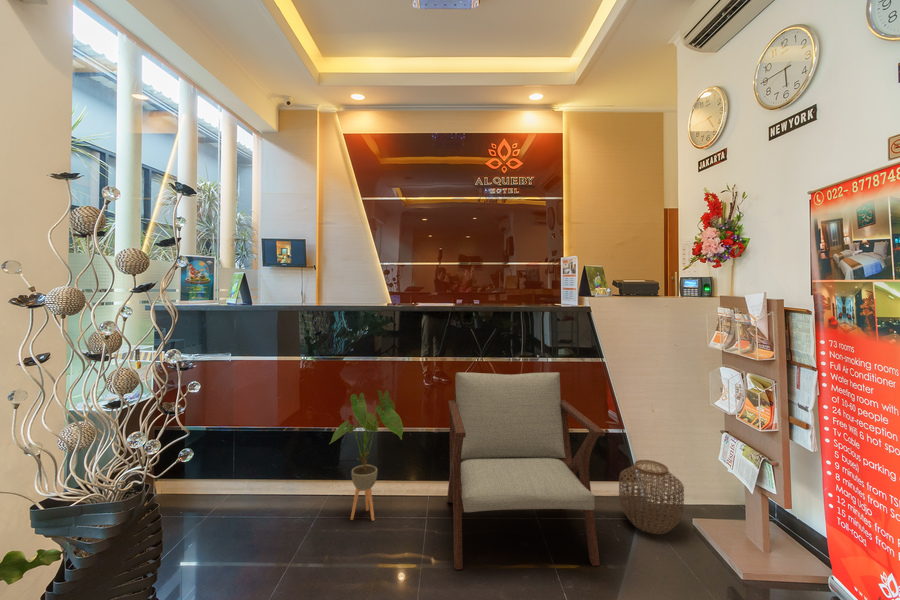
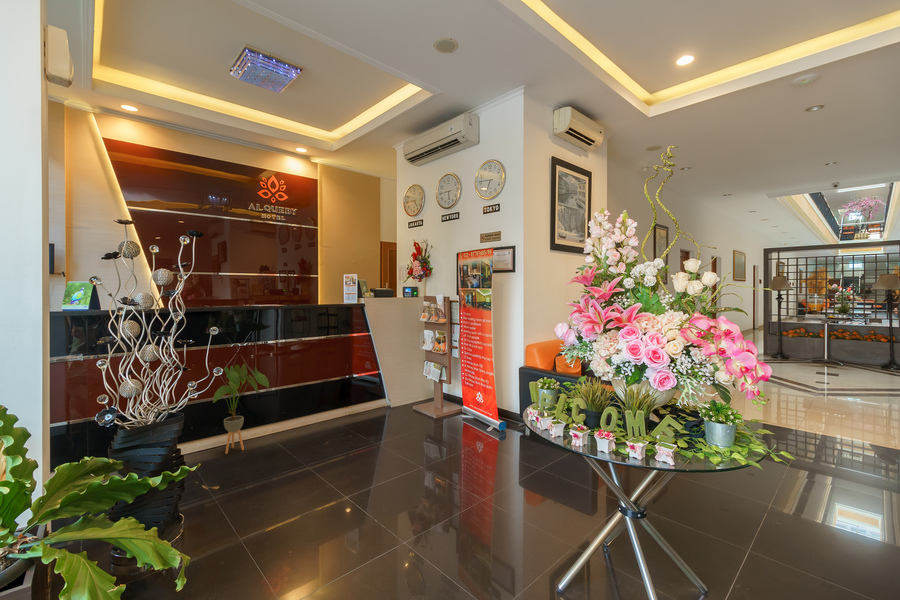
lounge chair: present [447,372,605,569] -> none [284,340,385,450]
woven basket: present [619,460,684,534] -> none [384,380,414,415]

